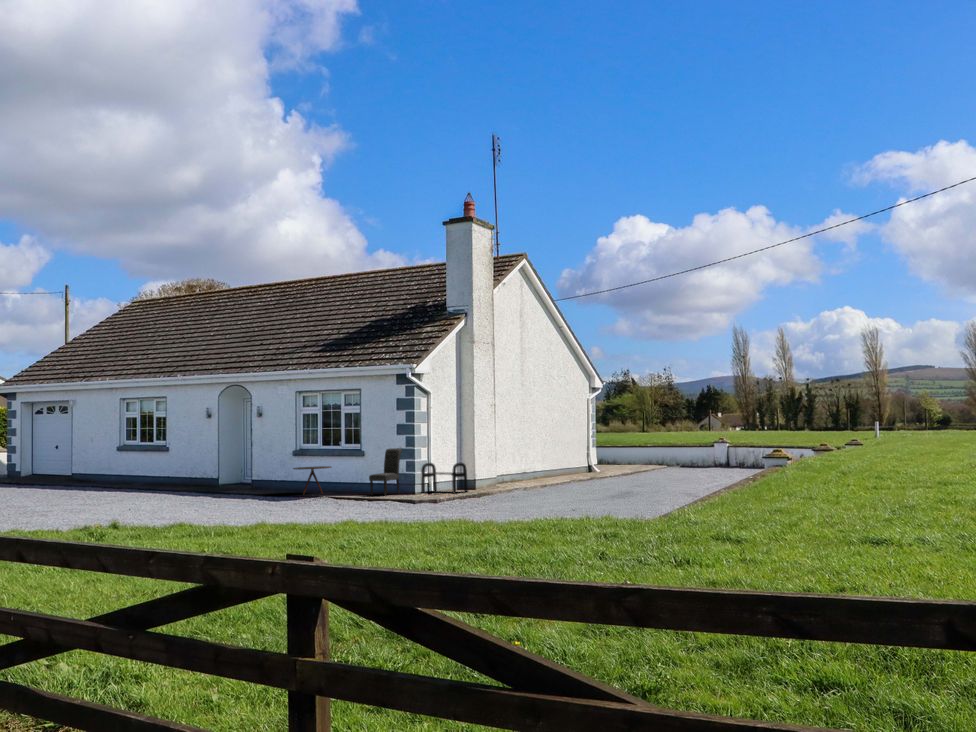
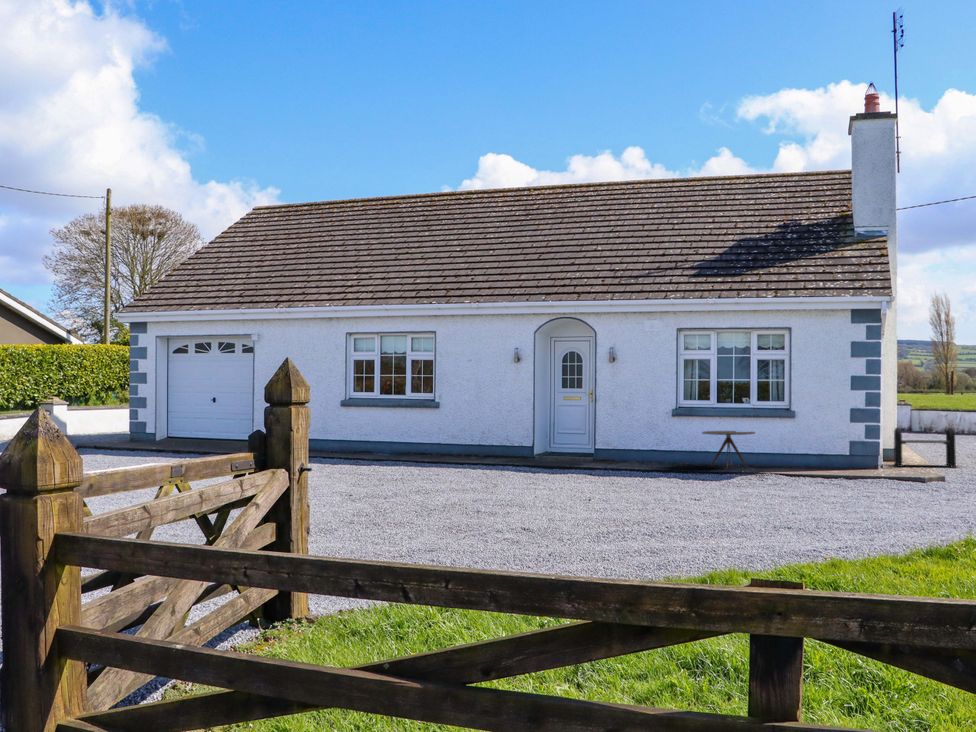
chair: present [369,448,402,496] -> none [847,408,878,471]

